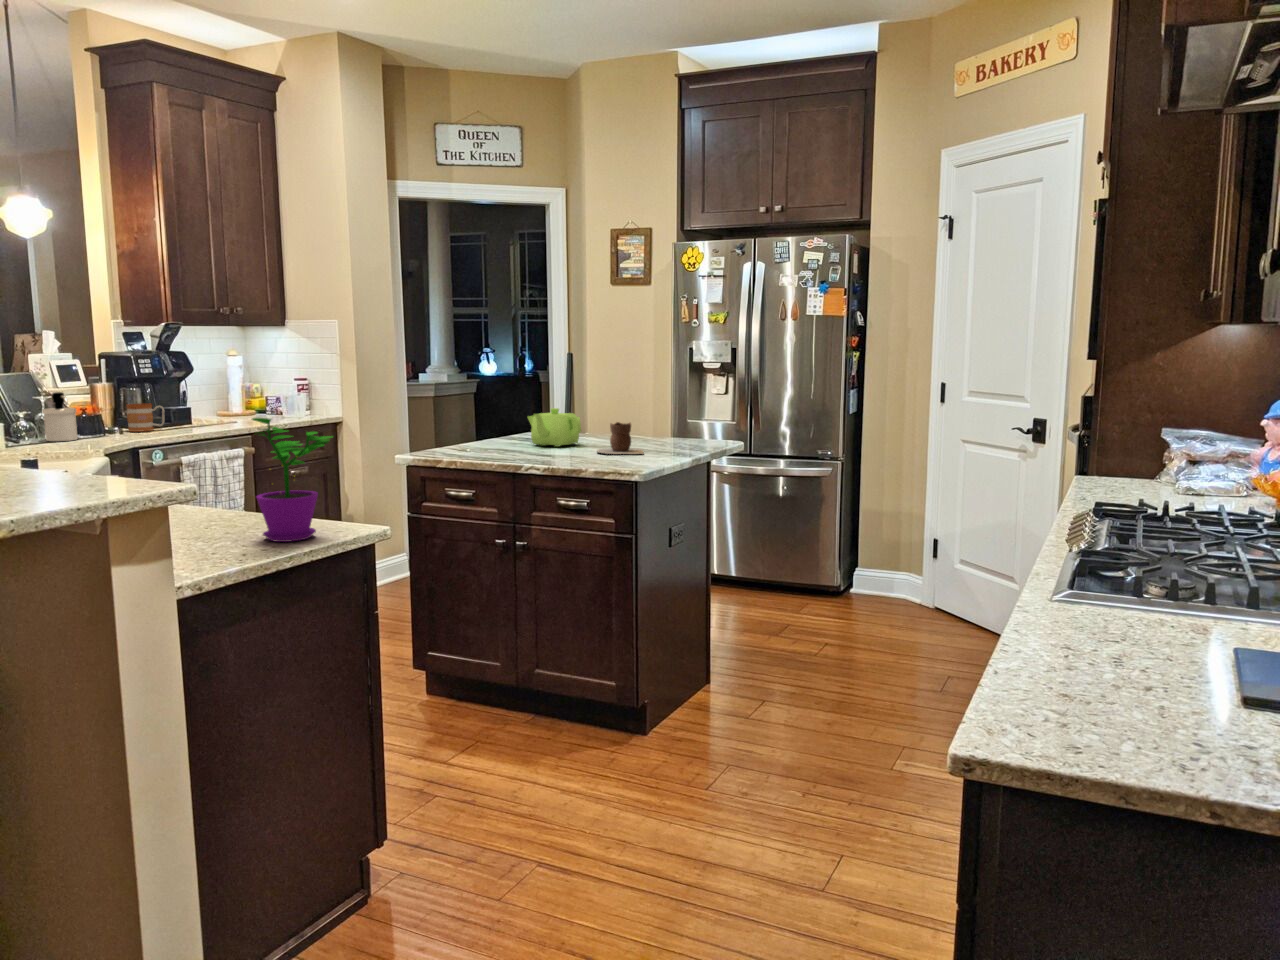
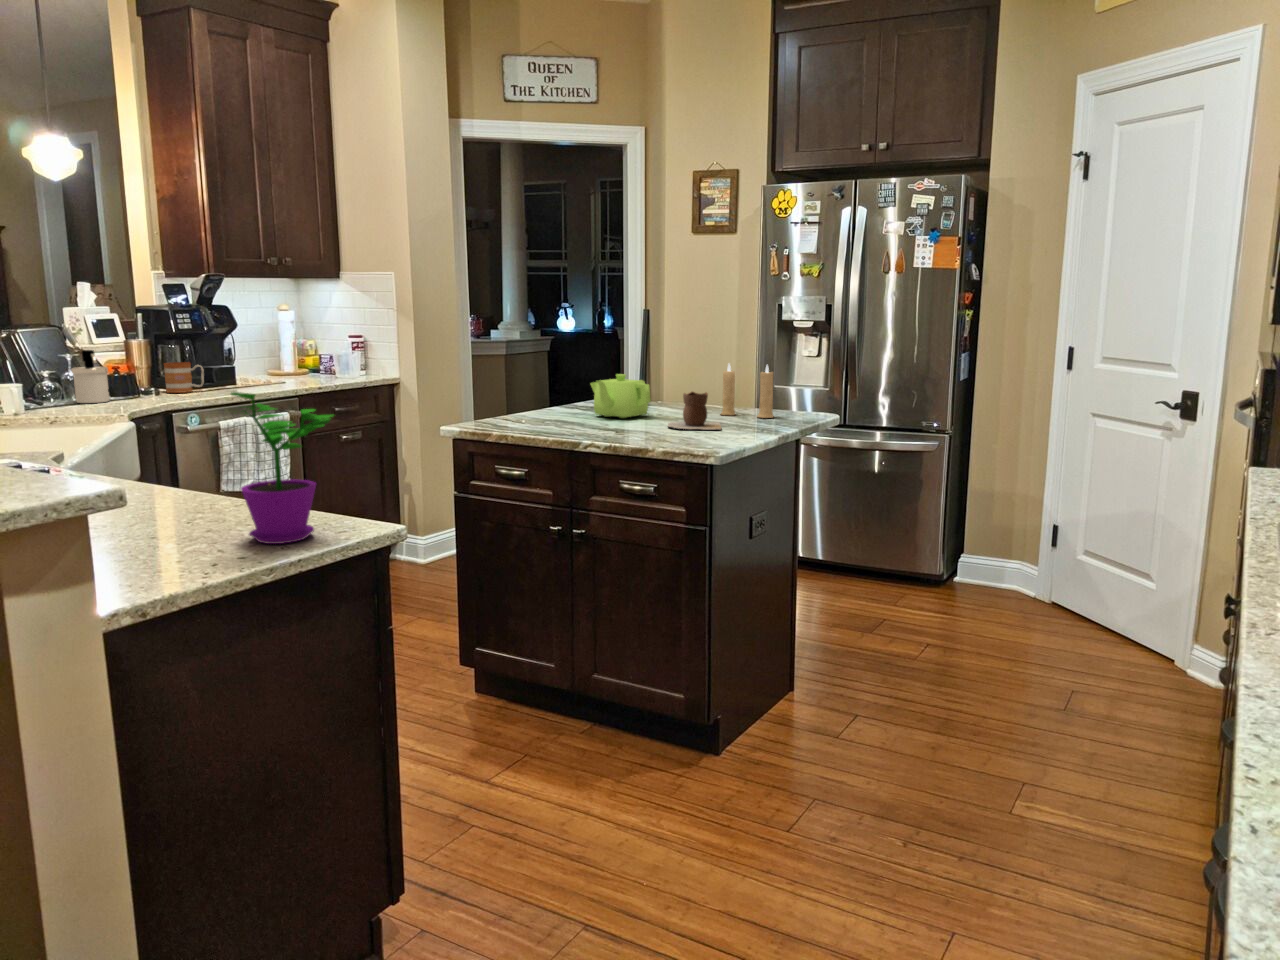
candle: none [641,397,689,445] -> present [721,364,774,418]

